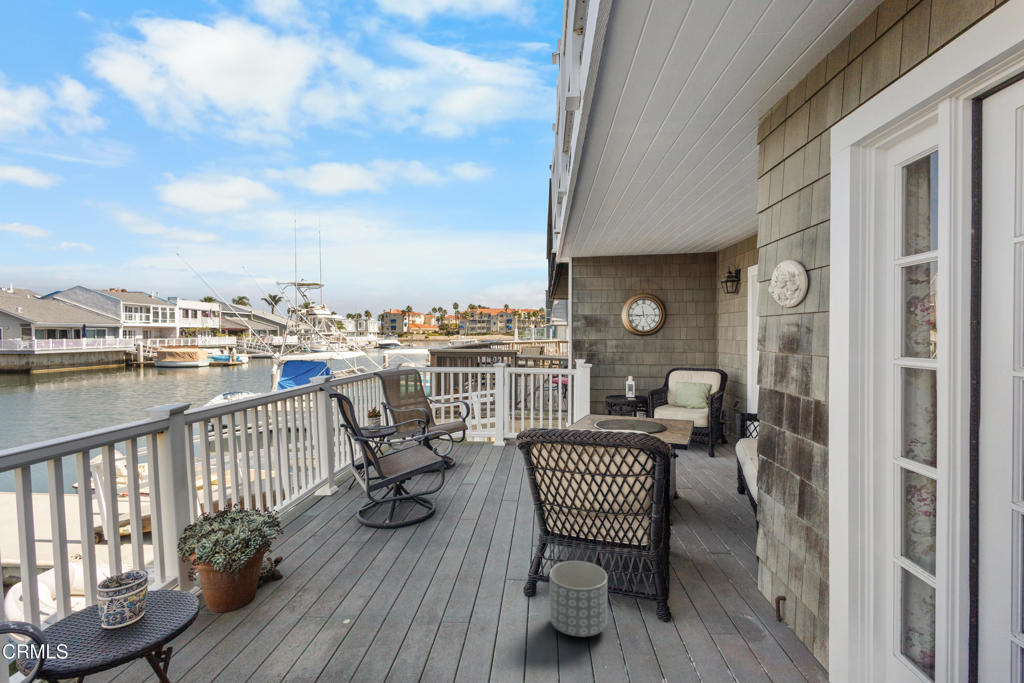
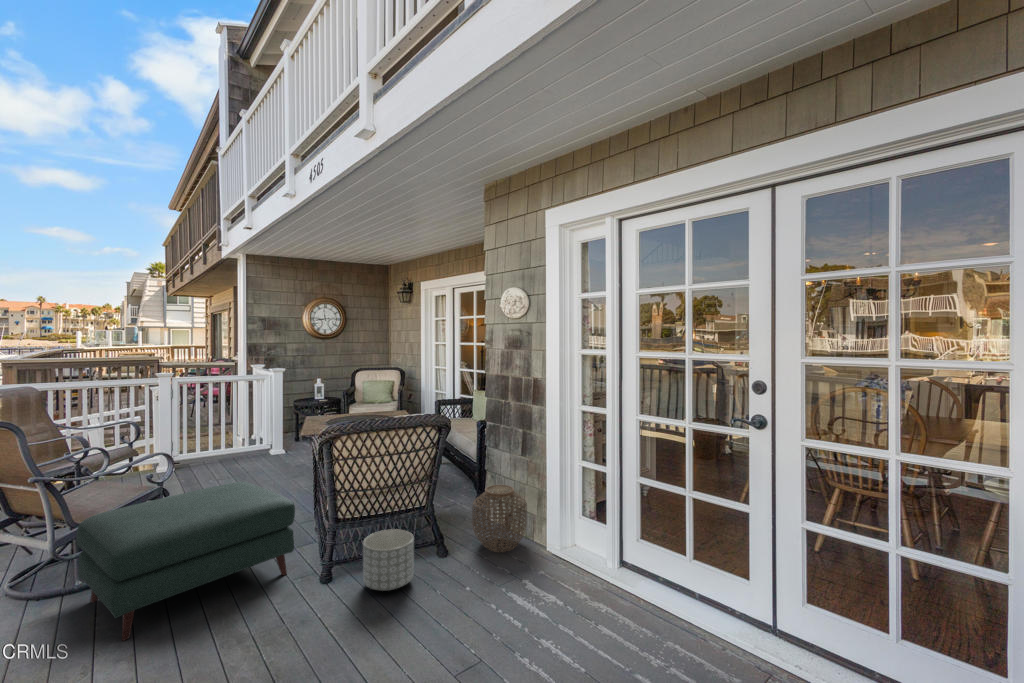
ottoman: none [356,472,510,585] -> present [77,482,295,641]
woven basket: none [707,545,795,649] -> present [472,485,527,552]

